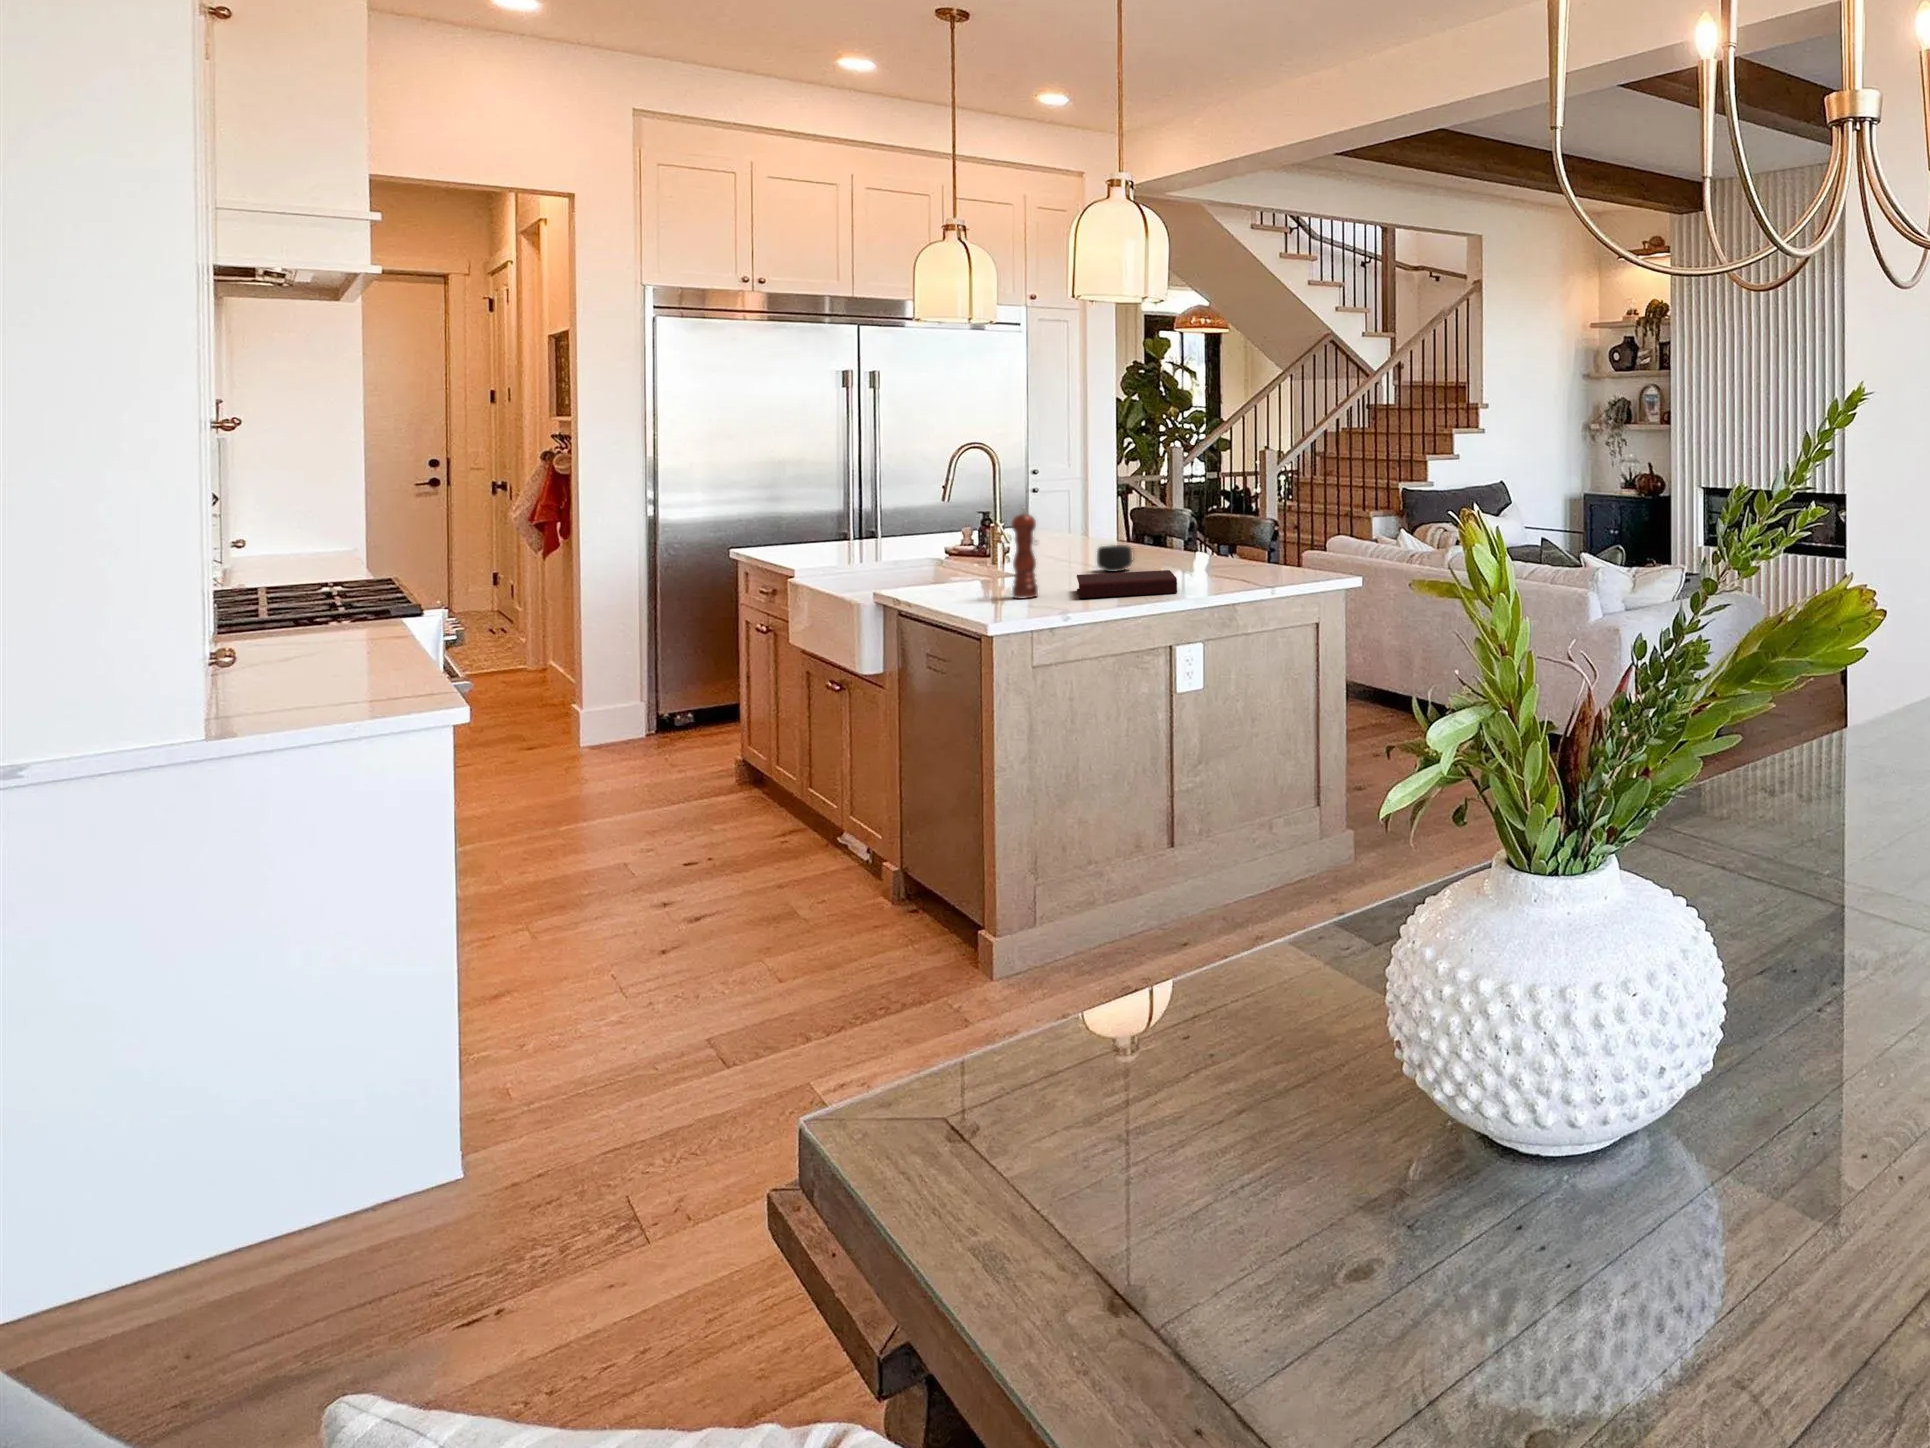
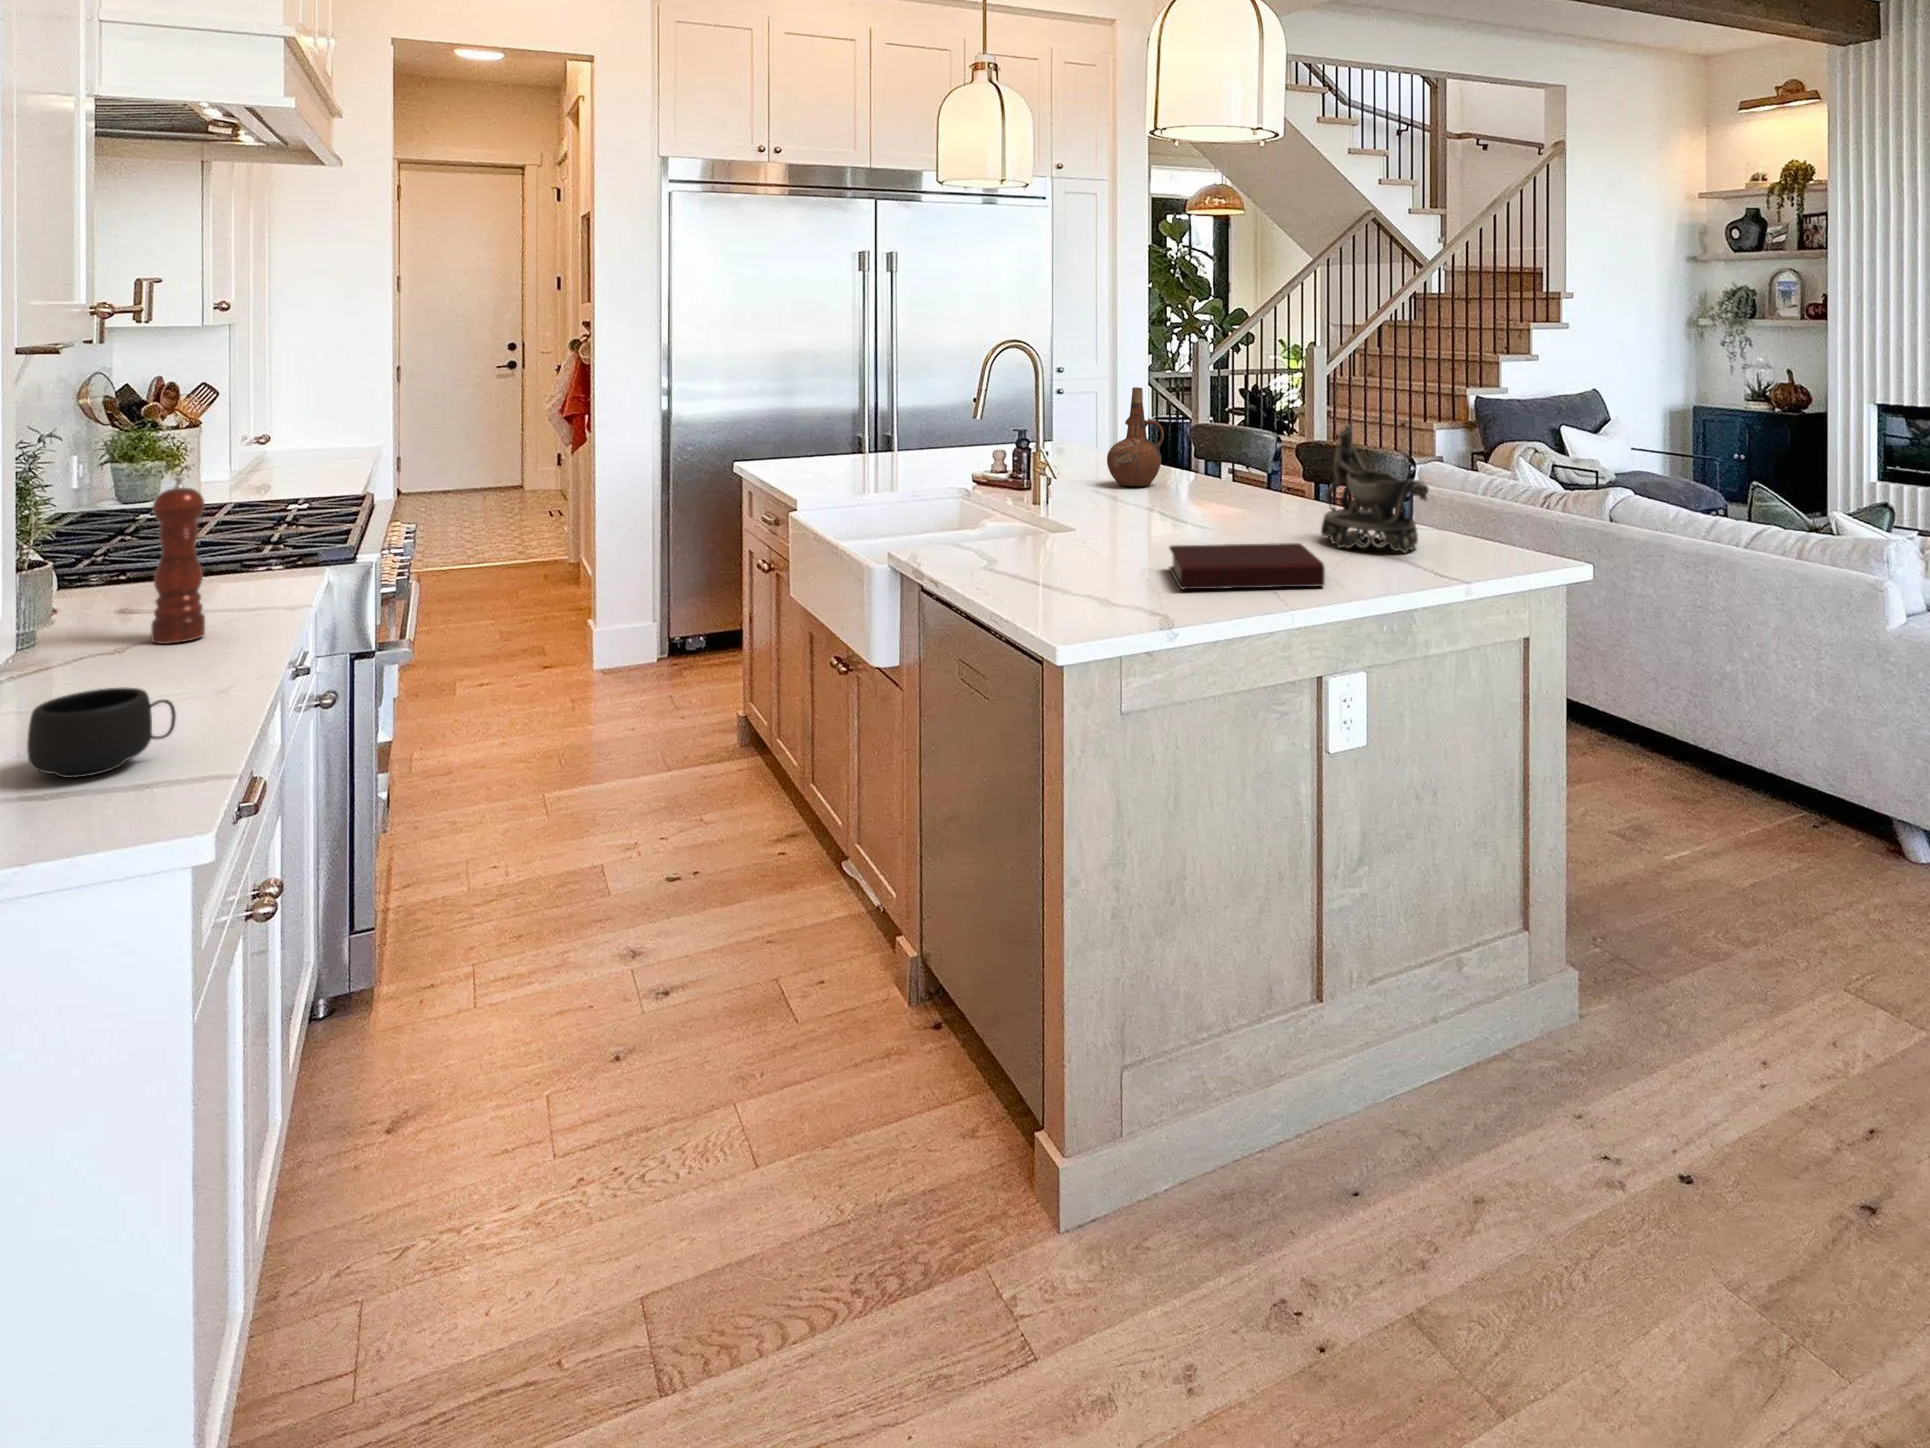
ceramic pitcher: none [1054,477,1099,551] -> present [1107,387,1164,486]
decorative bowl: none [1193,494,1258,576] -> present [1321,425,1428,553]
pepper mill: present [1012,509,1038,599] -> present [151,476,205,644]
mug: present [1097,545,1133,572] -> present [27,688,176,778]

